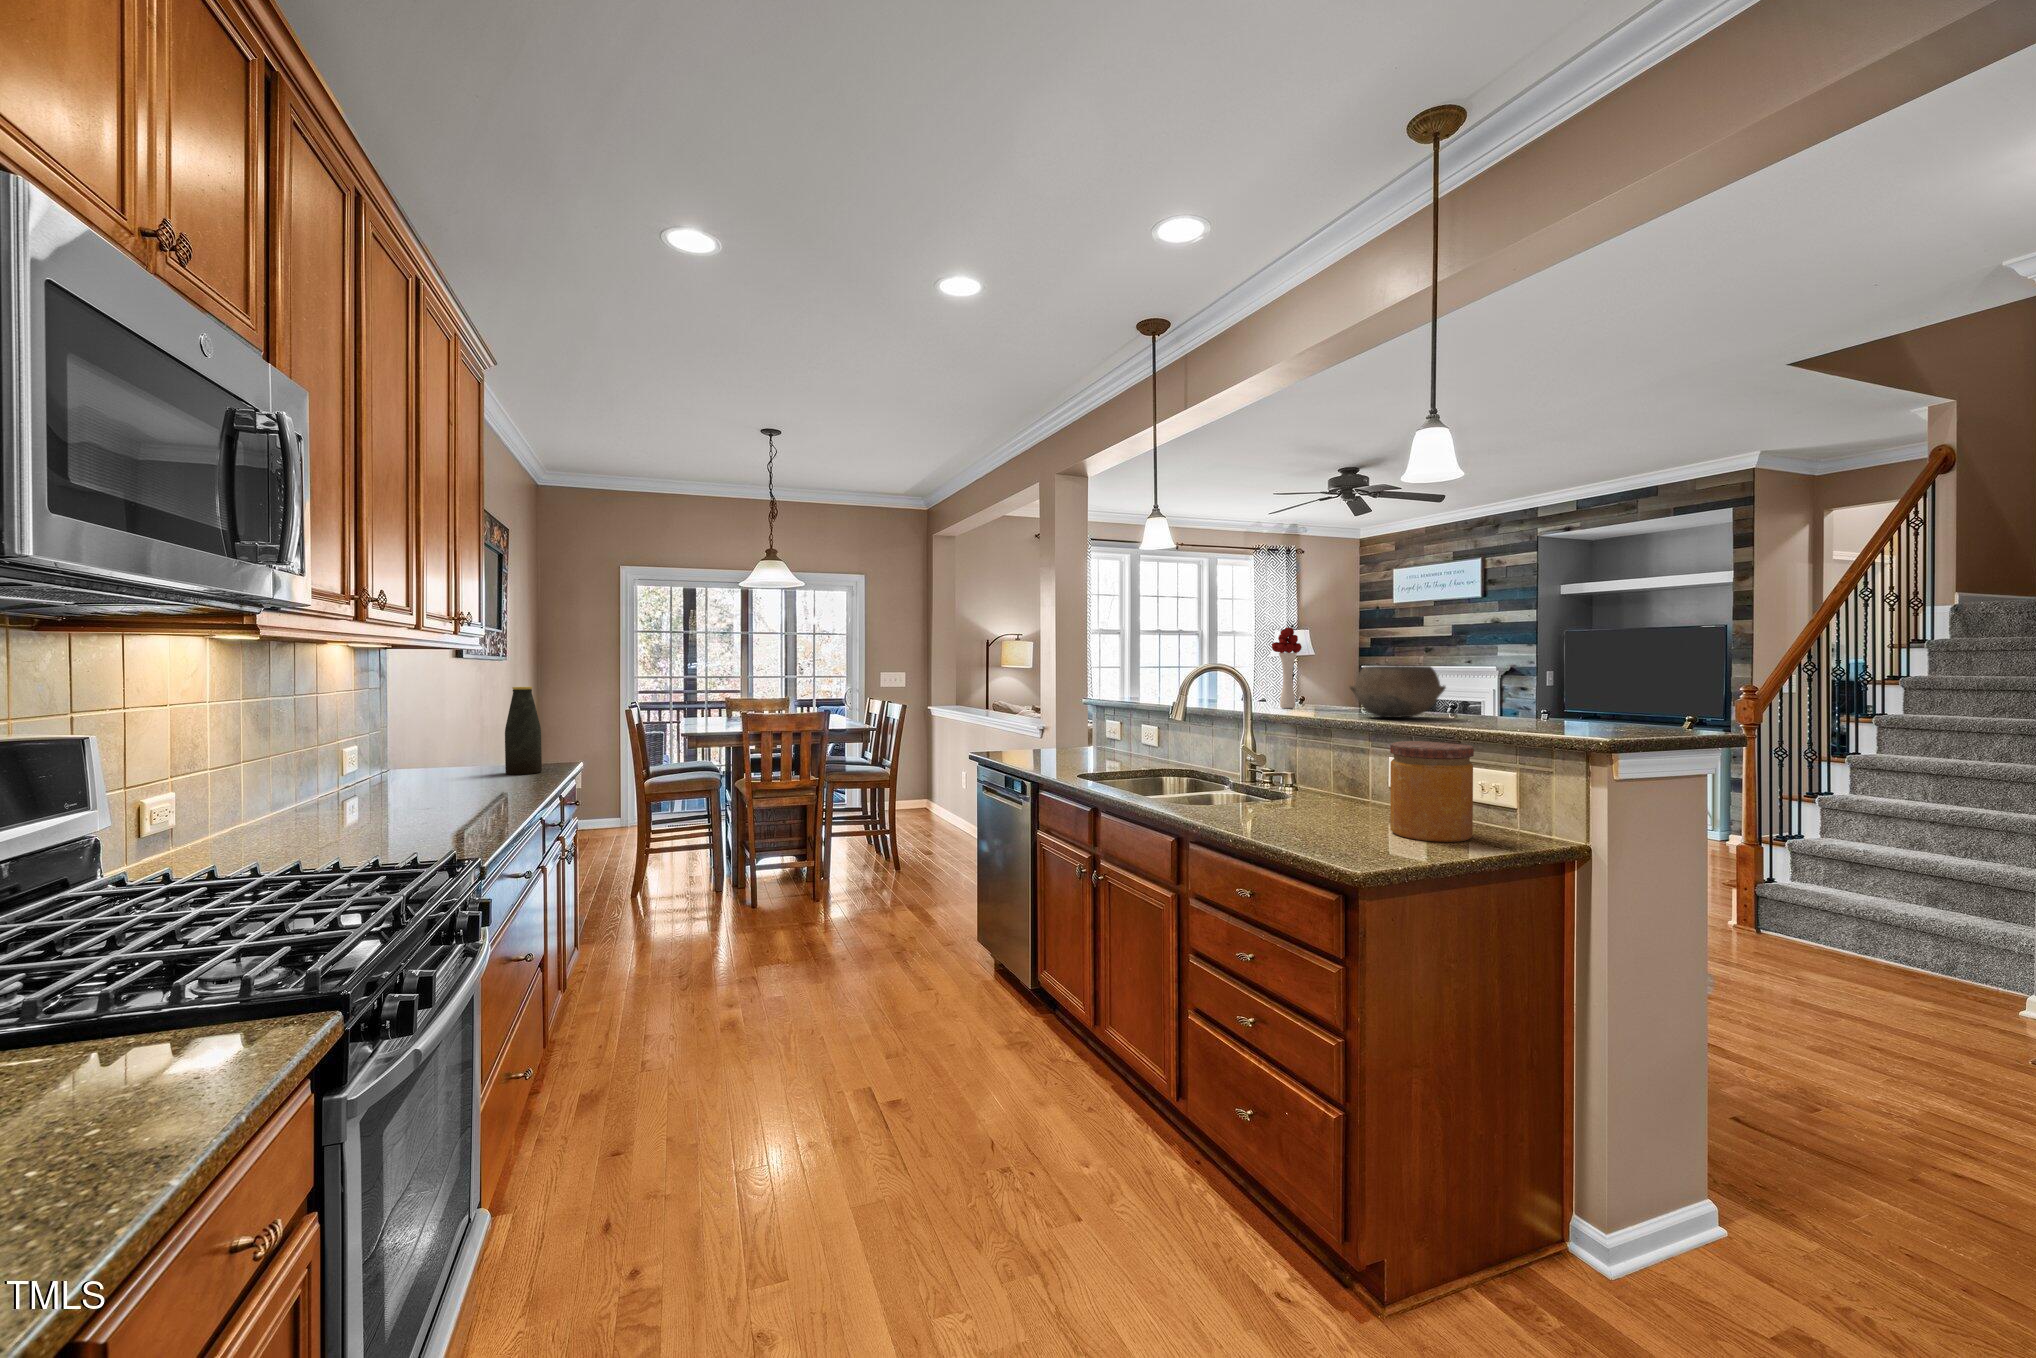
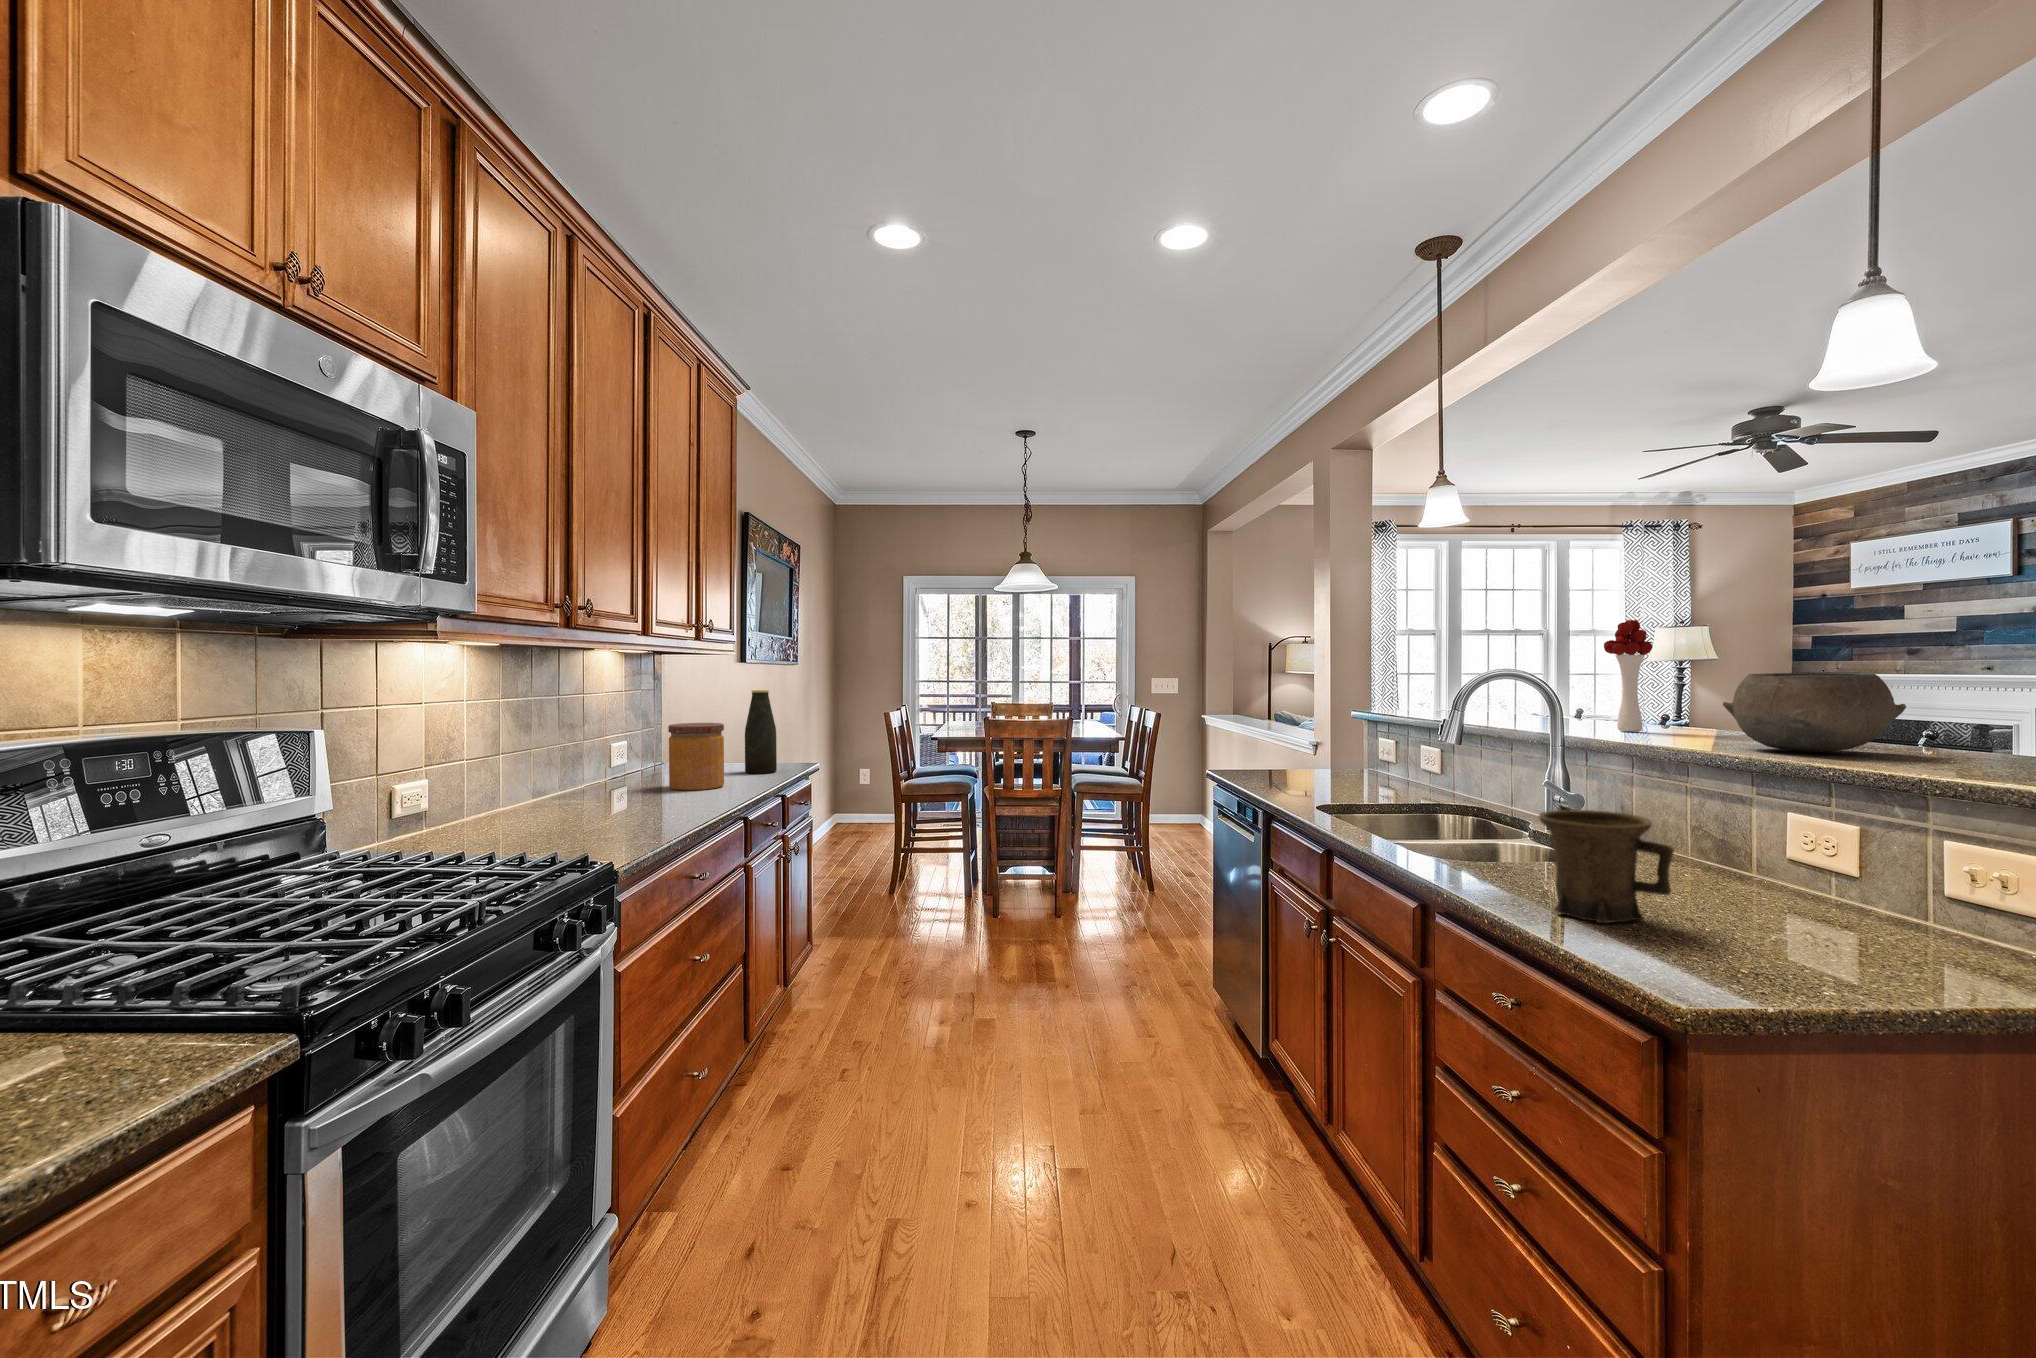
jar: present [1390,741,1474,842] -> present [668,723,724,790]
mug: none [1259,761,1338,835] -> present [1539,810,1674,923]

